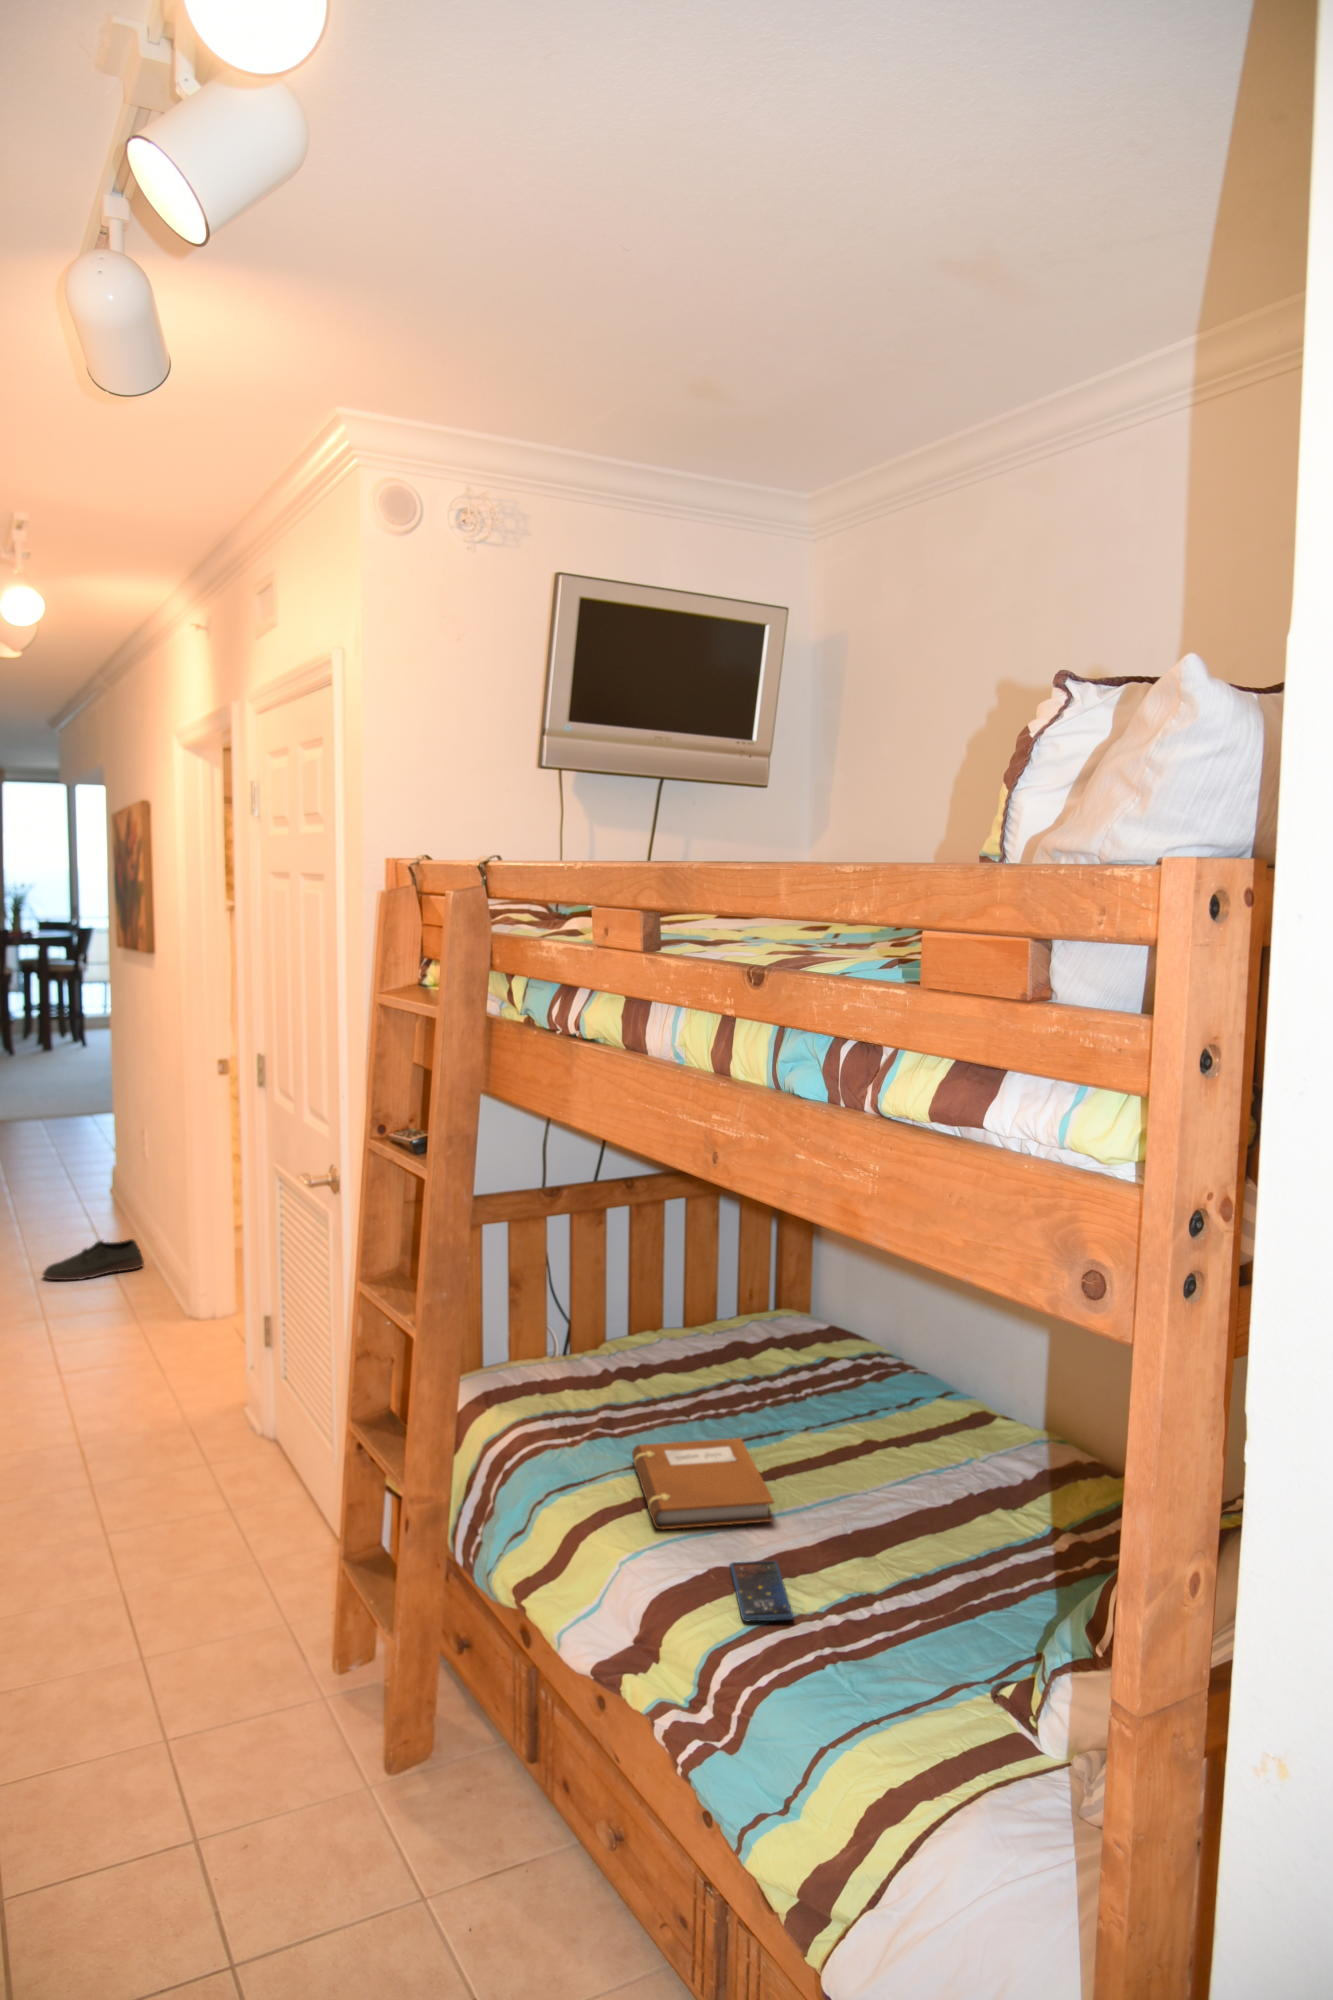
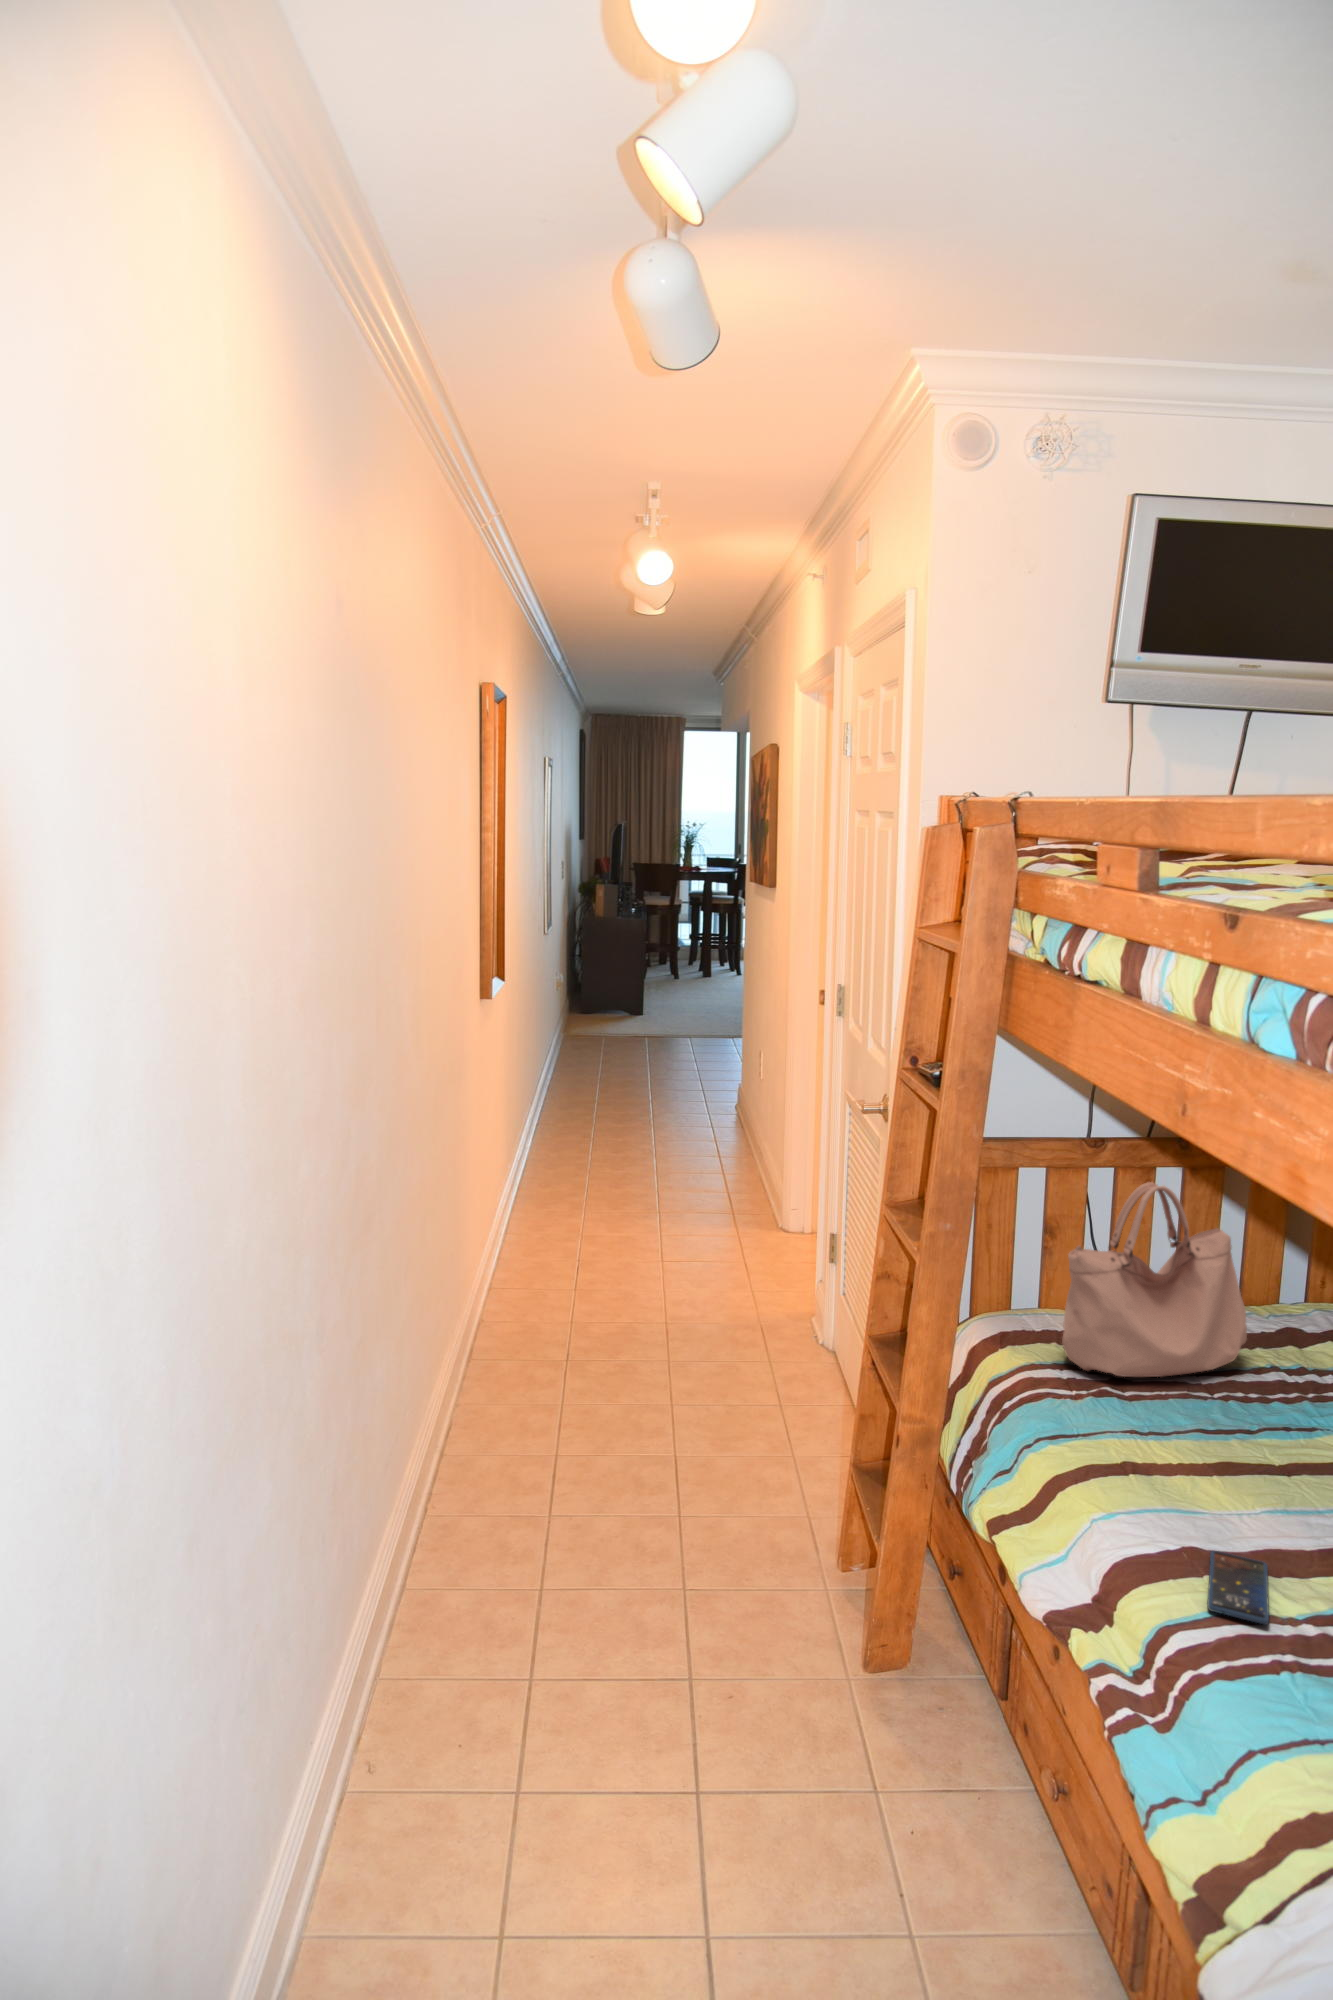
handbag: none [551,1223,707,1416] -> present [1062,1182,1247,1377]
shoe: present [43,1239,144,1280] -> none [667,1140,749,1172]
notebook: present [632,1438,774,1529] -> none [1133,1411,1279,1523]

